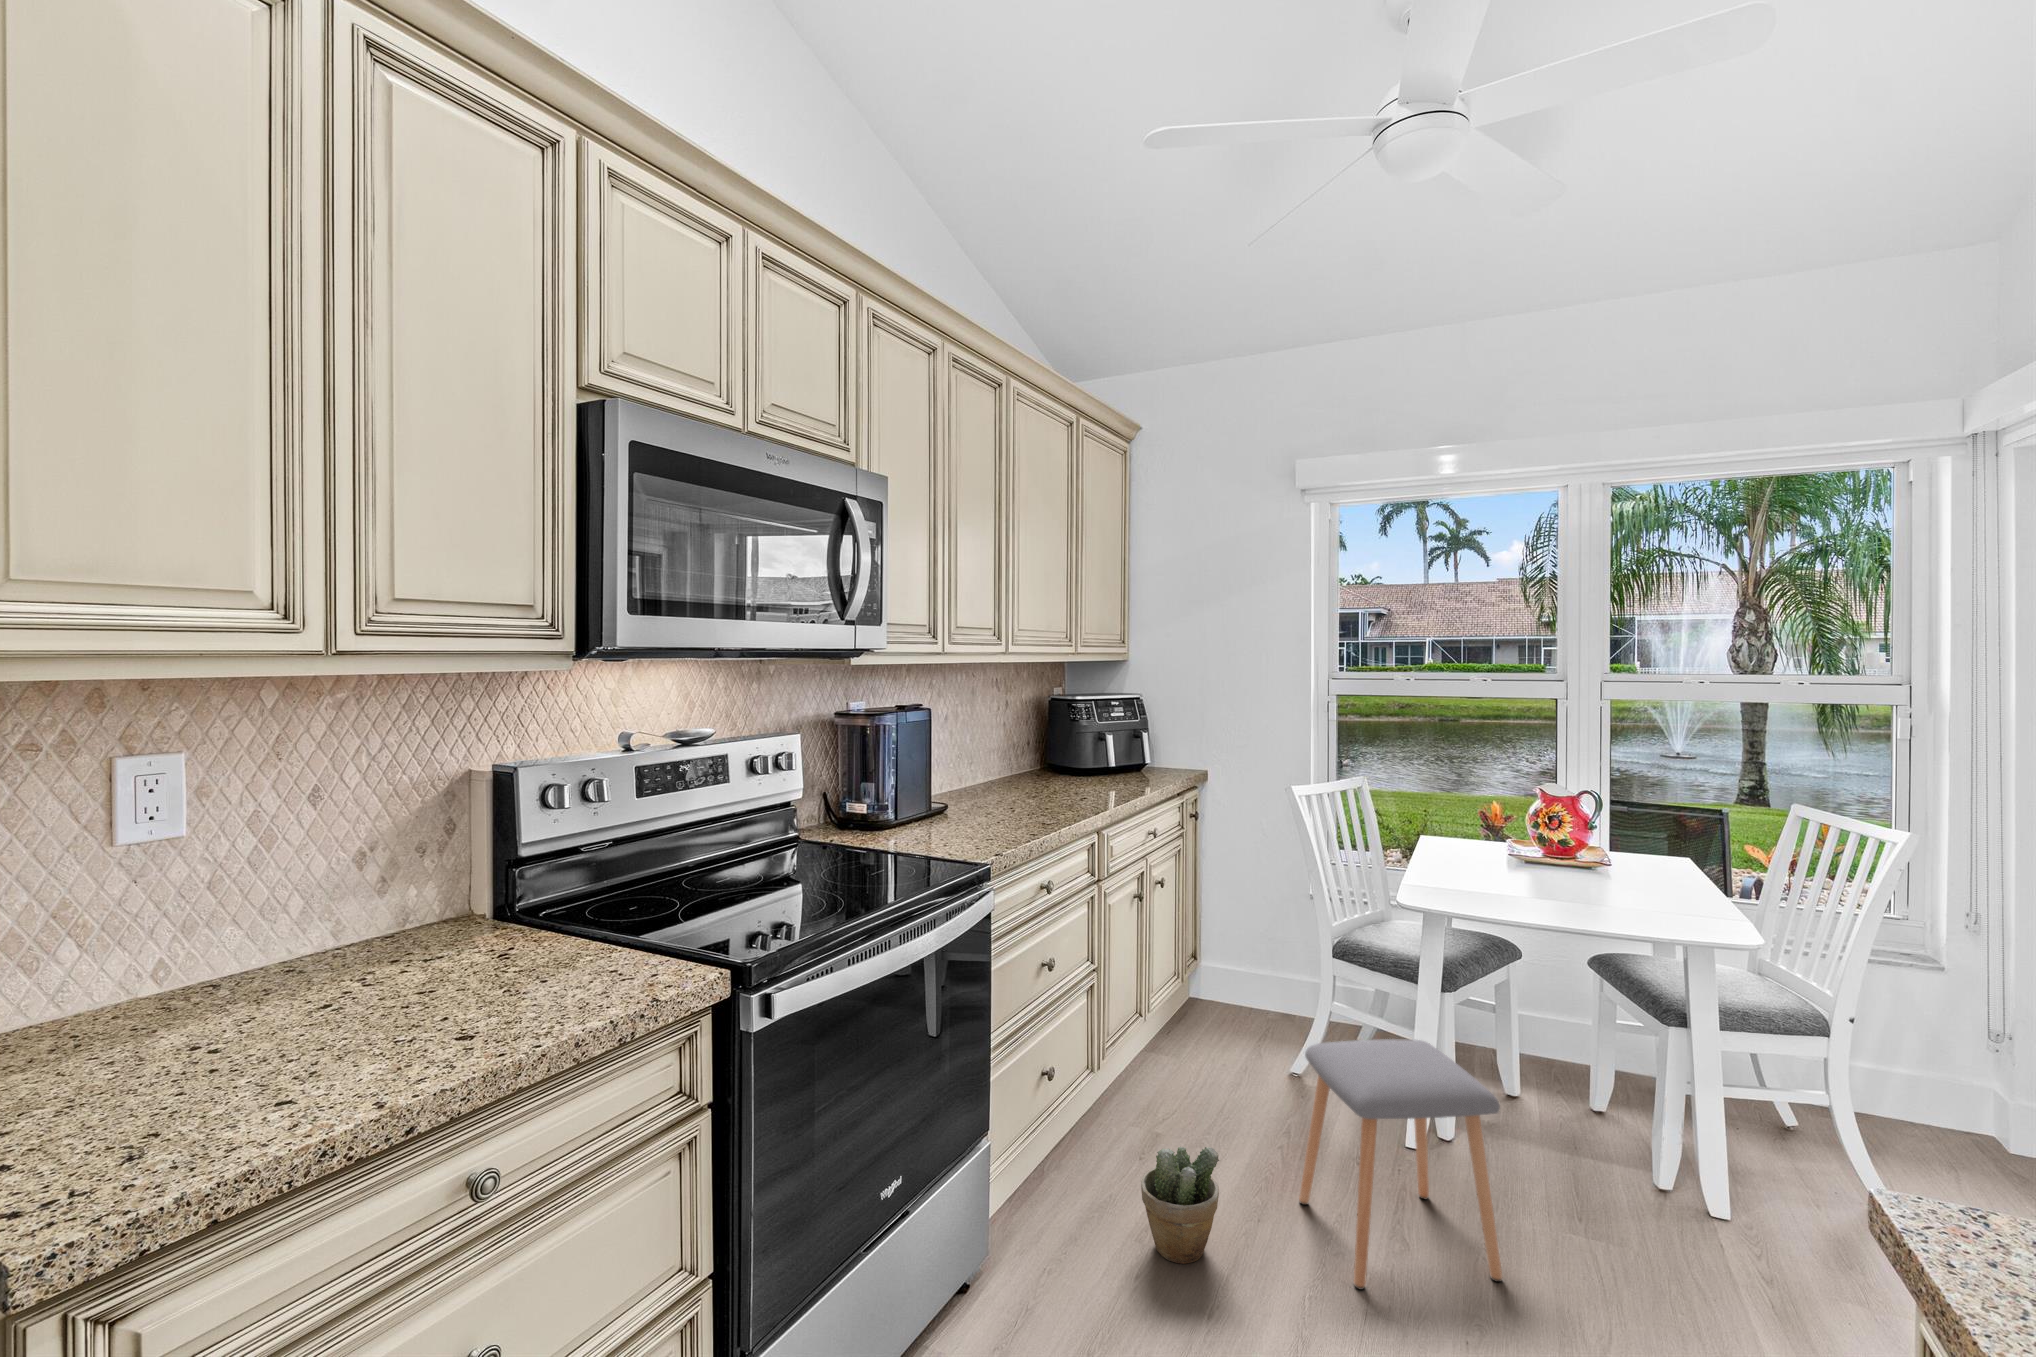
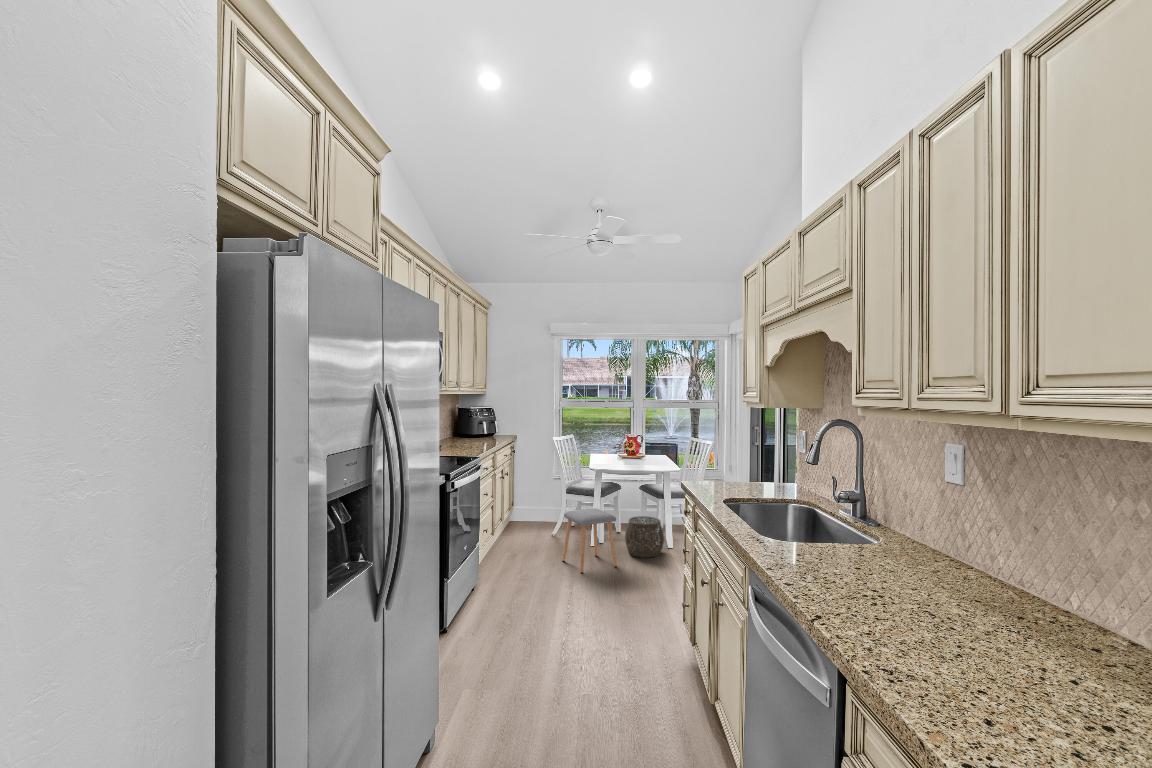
woven basket: none [1533,1079,1702,1257] -> present [625,516,664,558]
potted plant: present [1141,1147,1219,1264] -> none [520,542,543,576]

